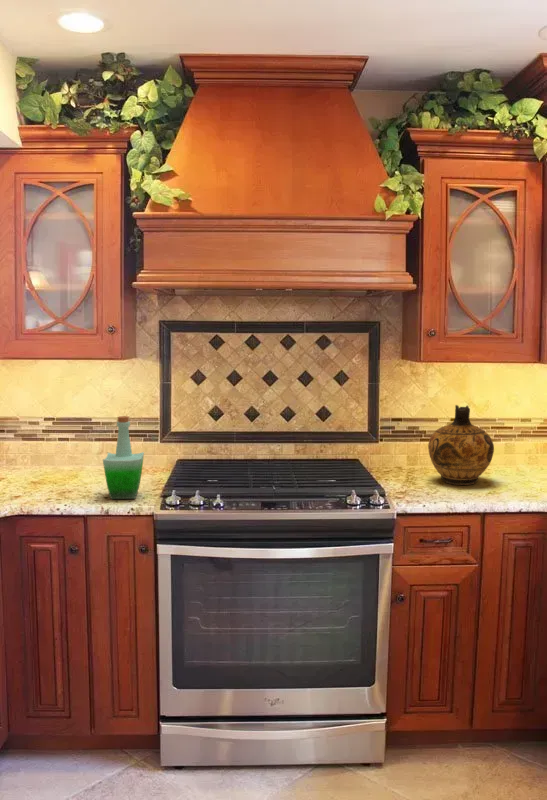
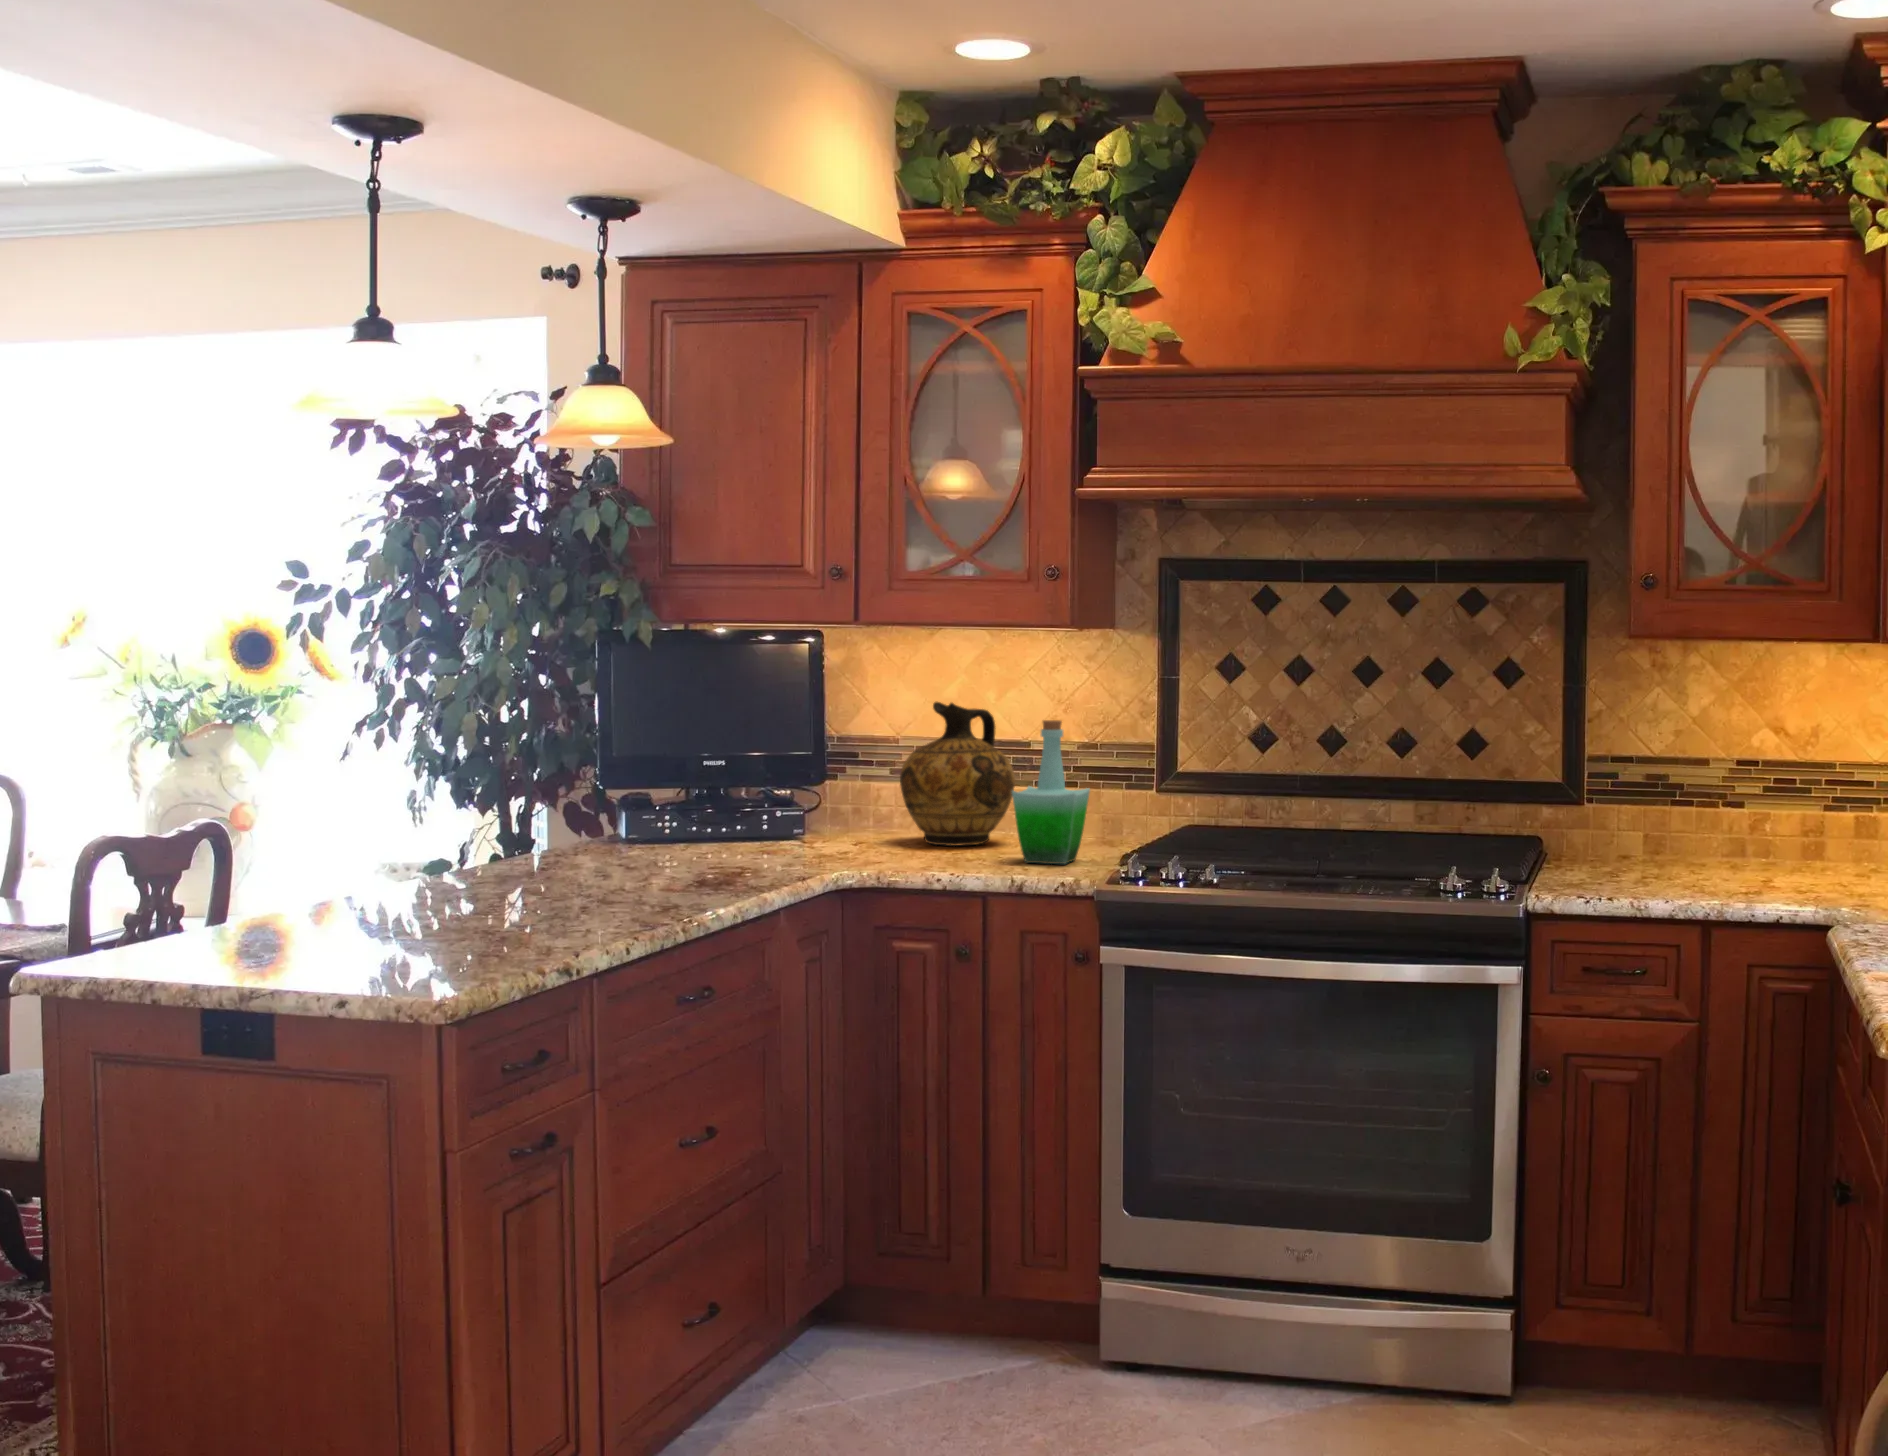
ceramic jug: present [428,405,494,485] -> present [900,702,1015,846]

